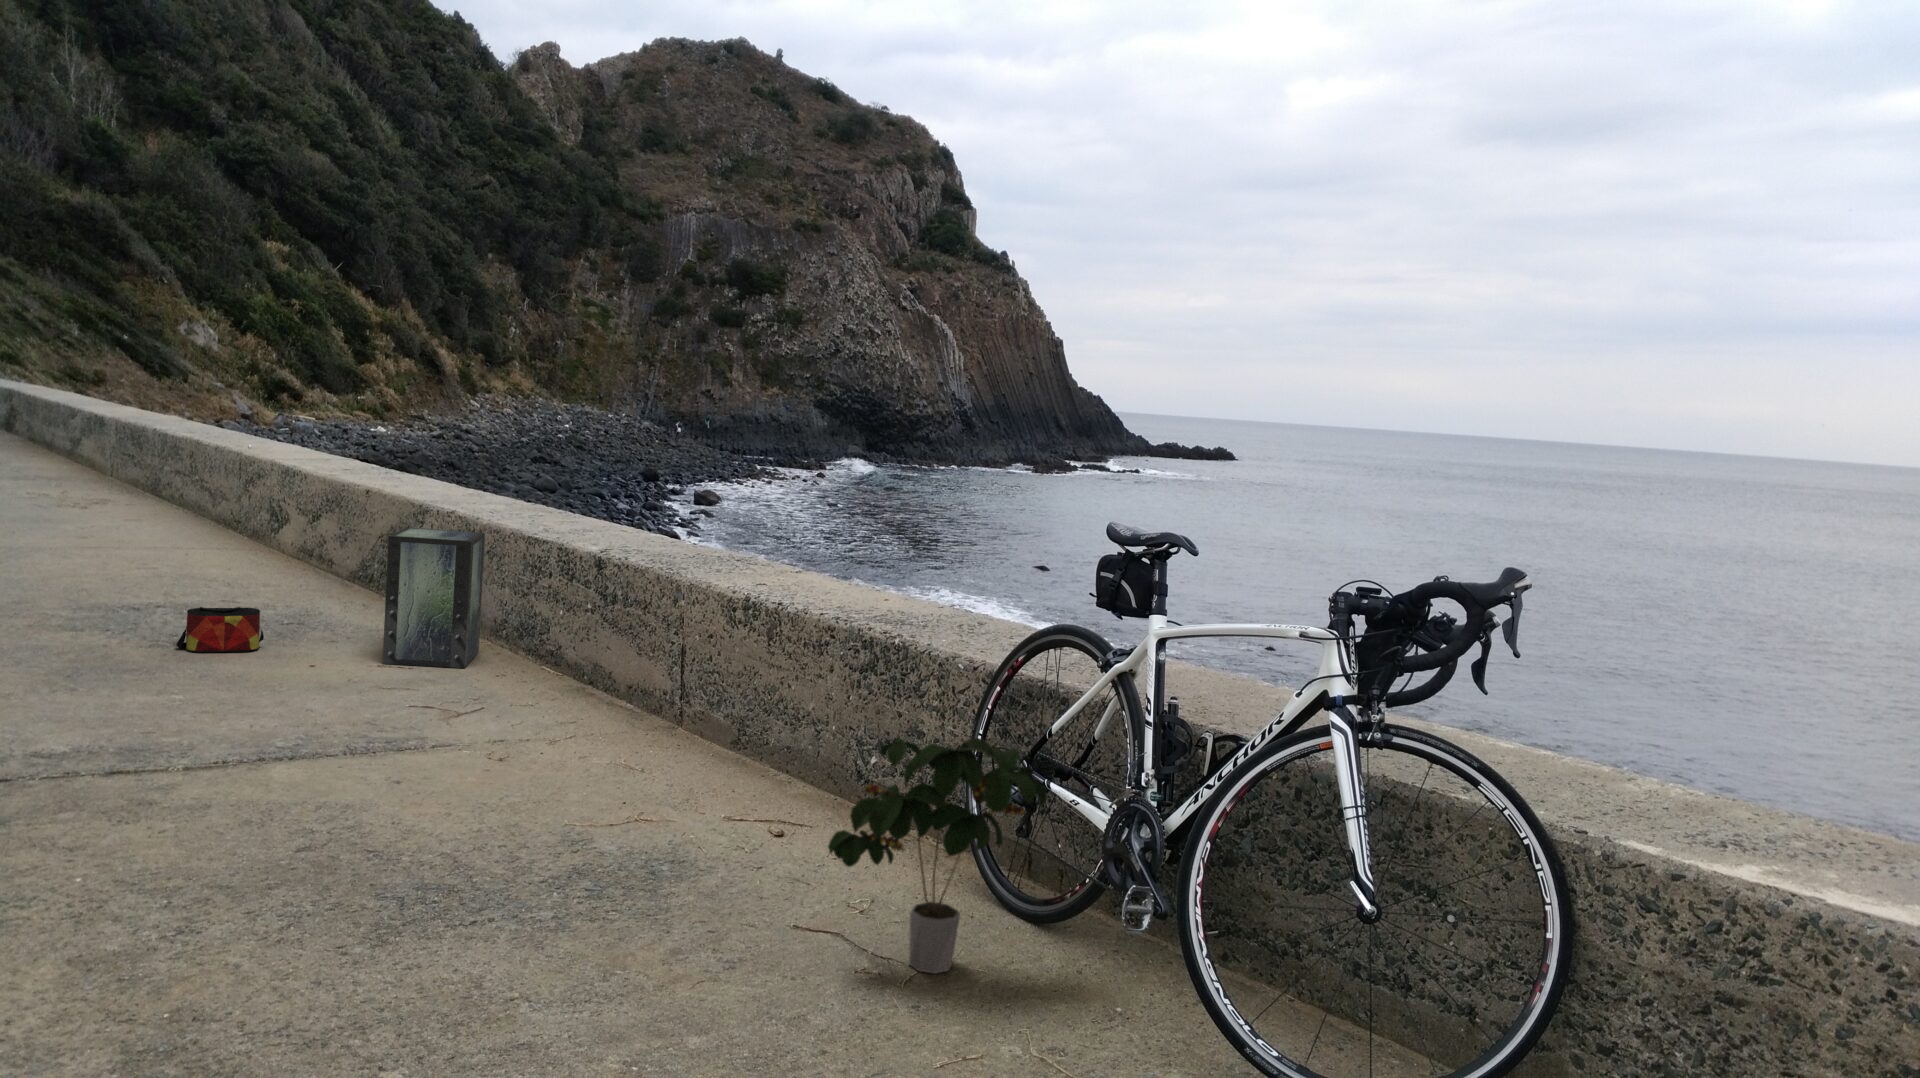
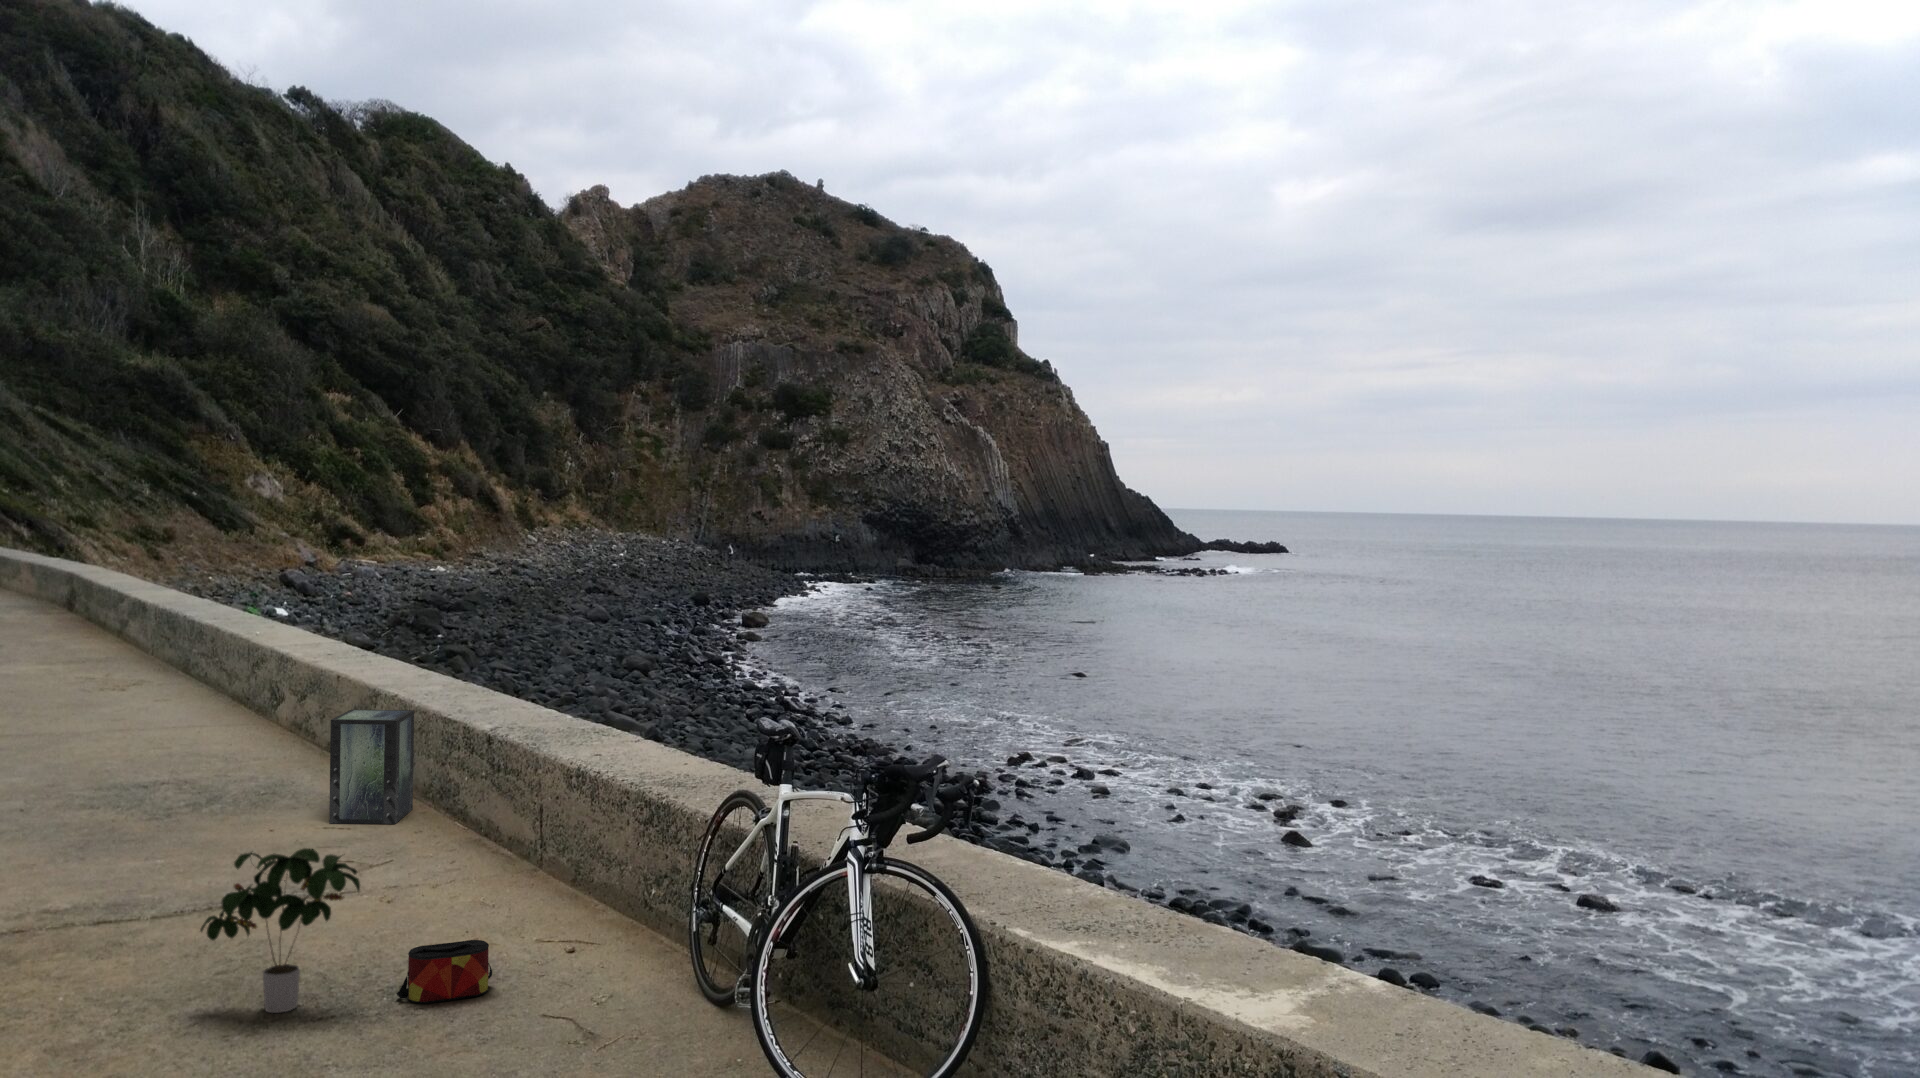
bag: present [176,607,264,653] -> present [396,940,492,1004]
potted plant: present [828,738,1047,974] -> present [200,848,360,1013]

